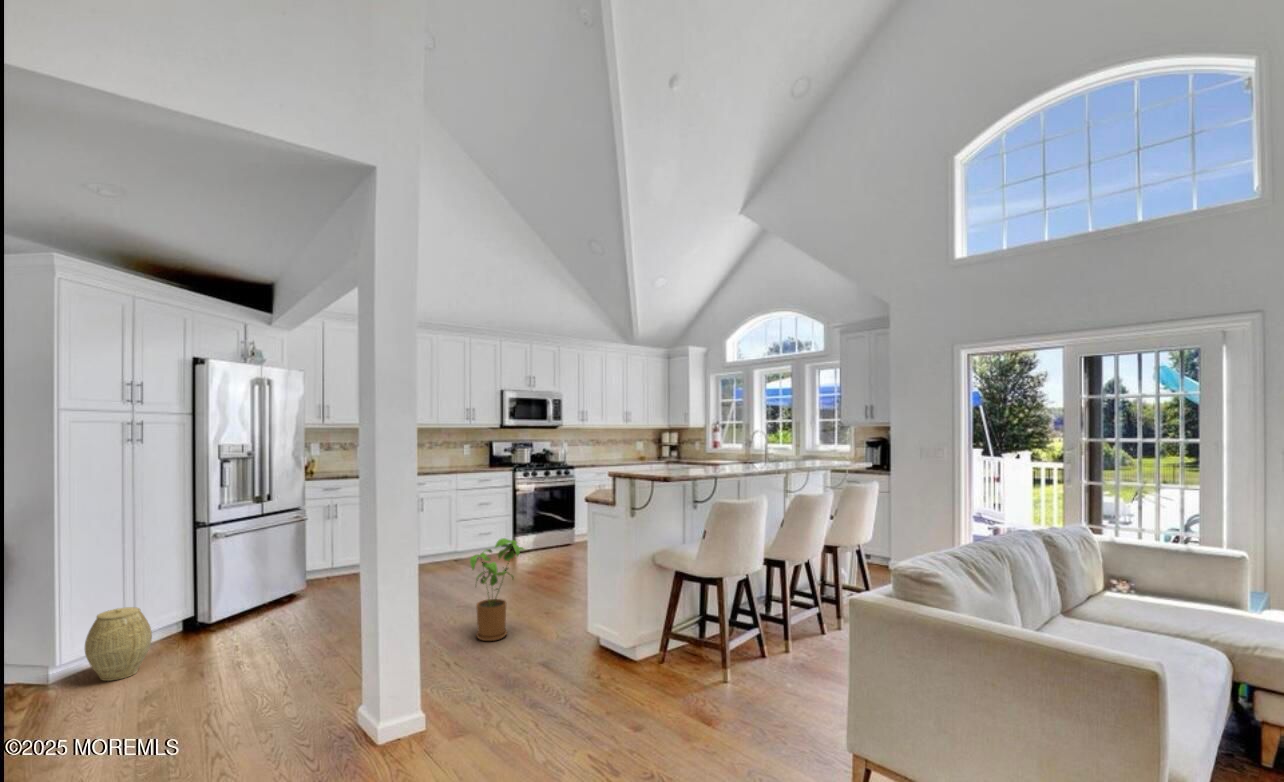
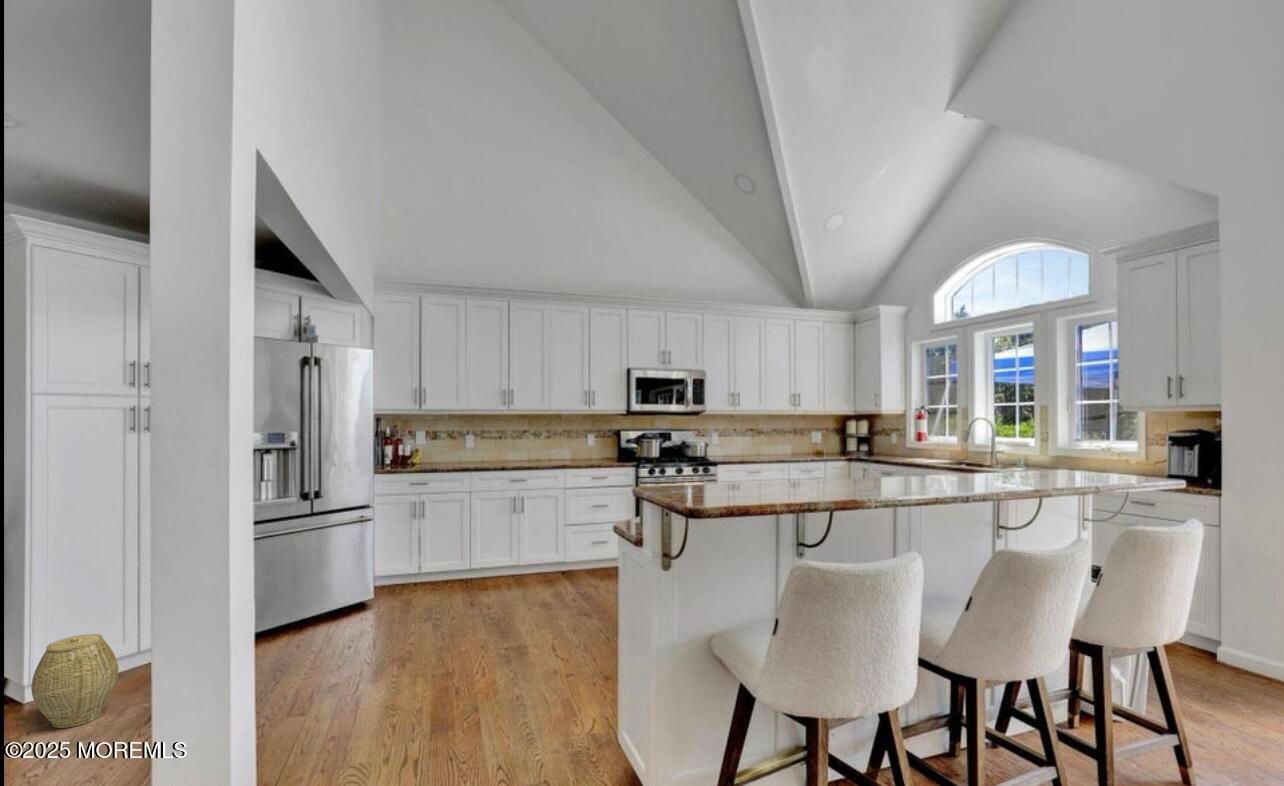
house plant: present [470,538,525,641] -> none [498,576,581,728]

